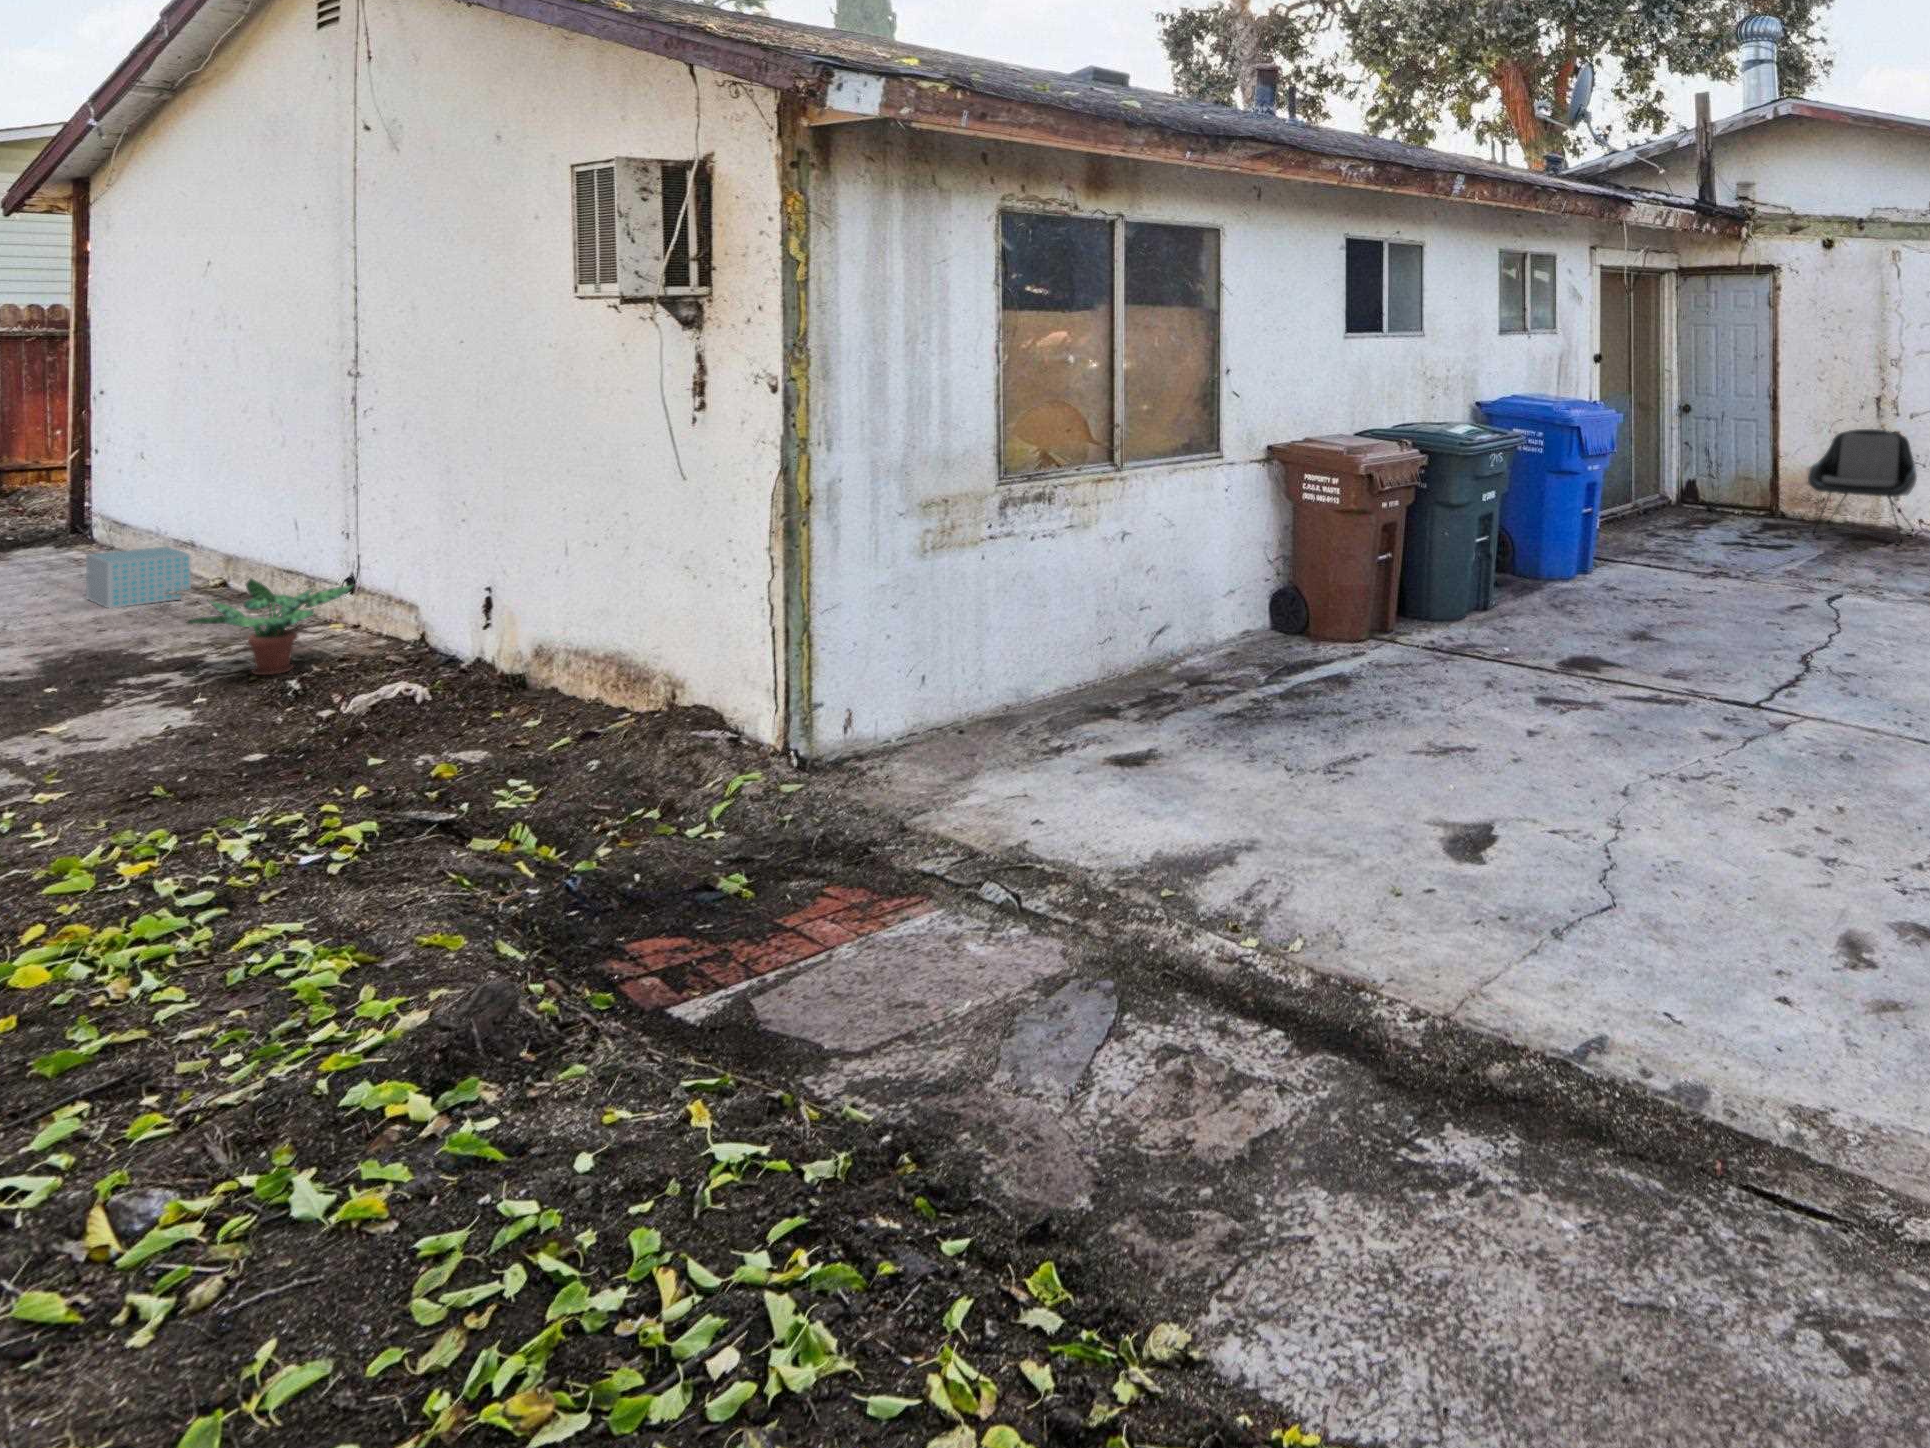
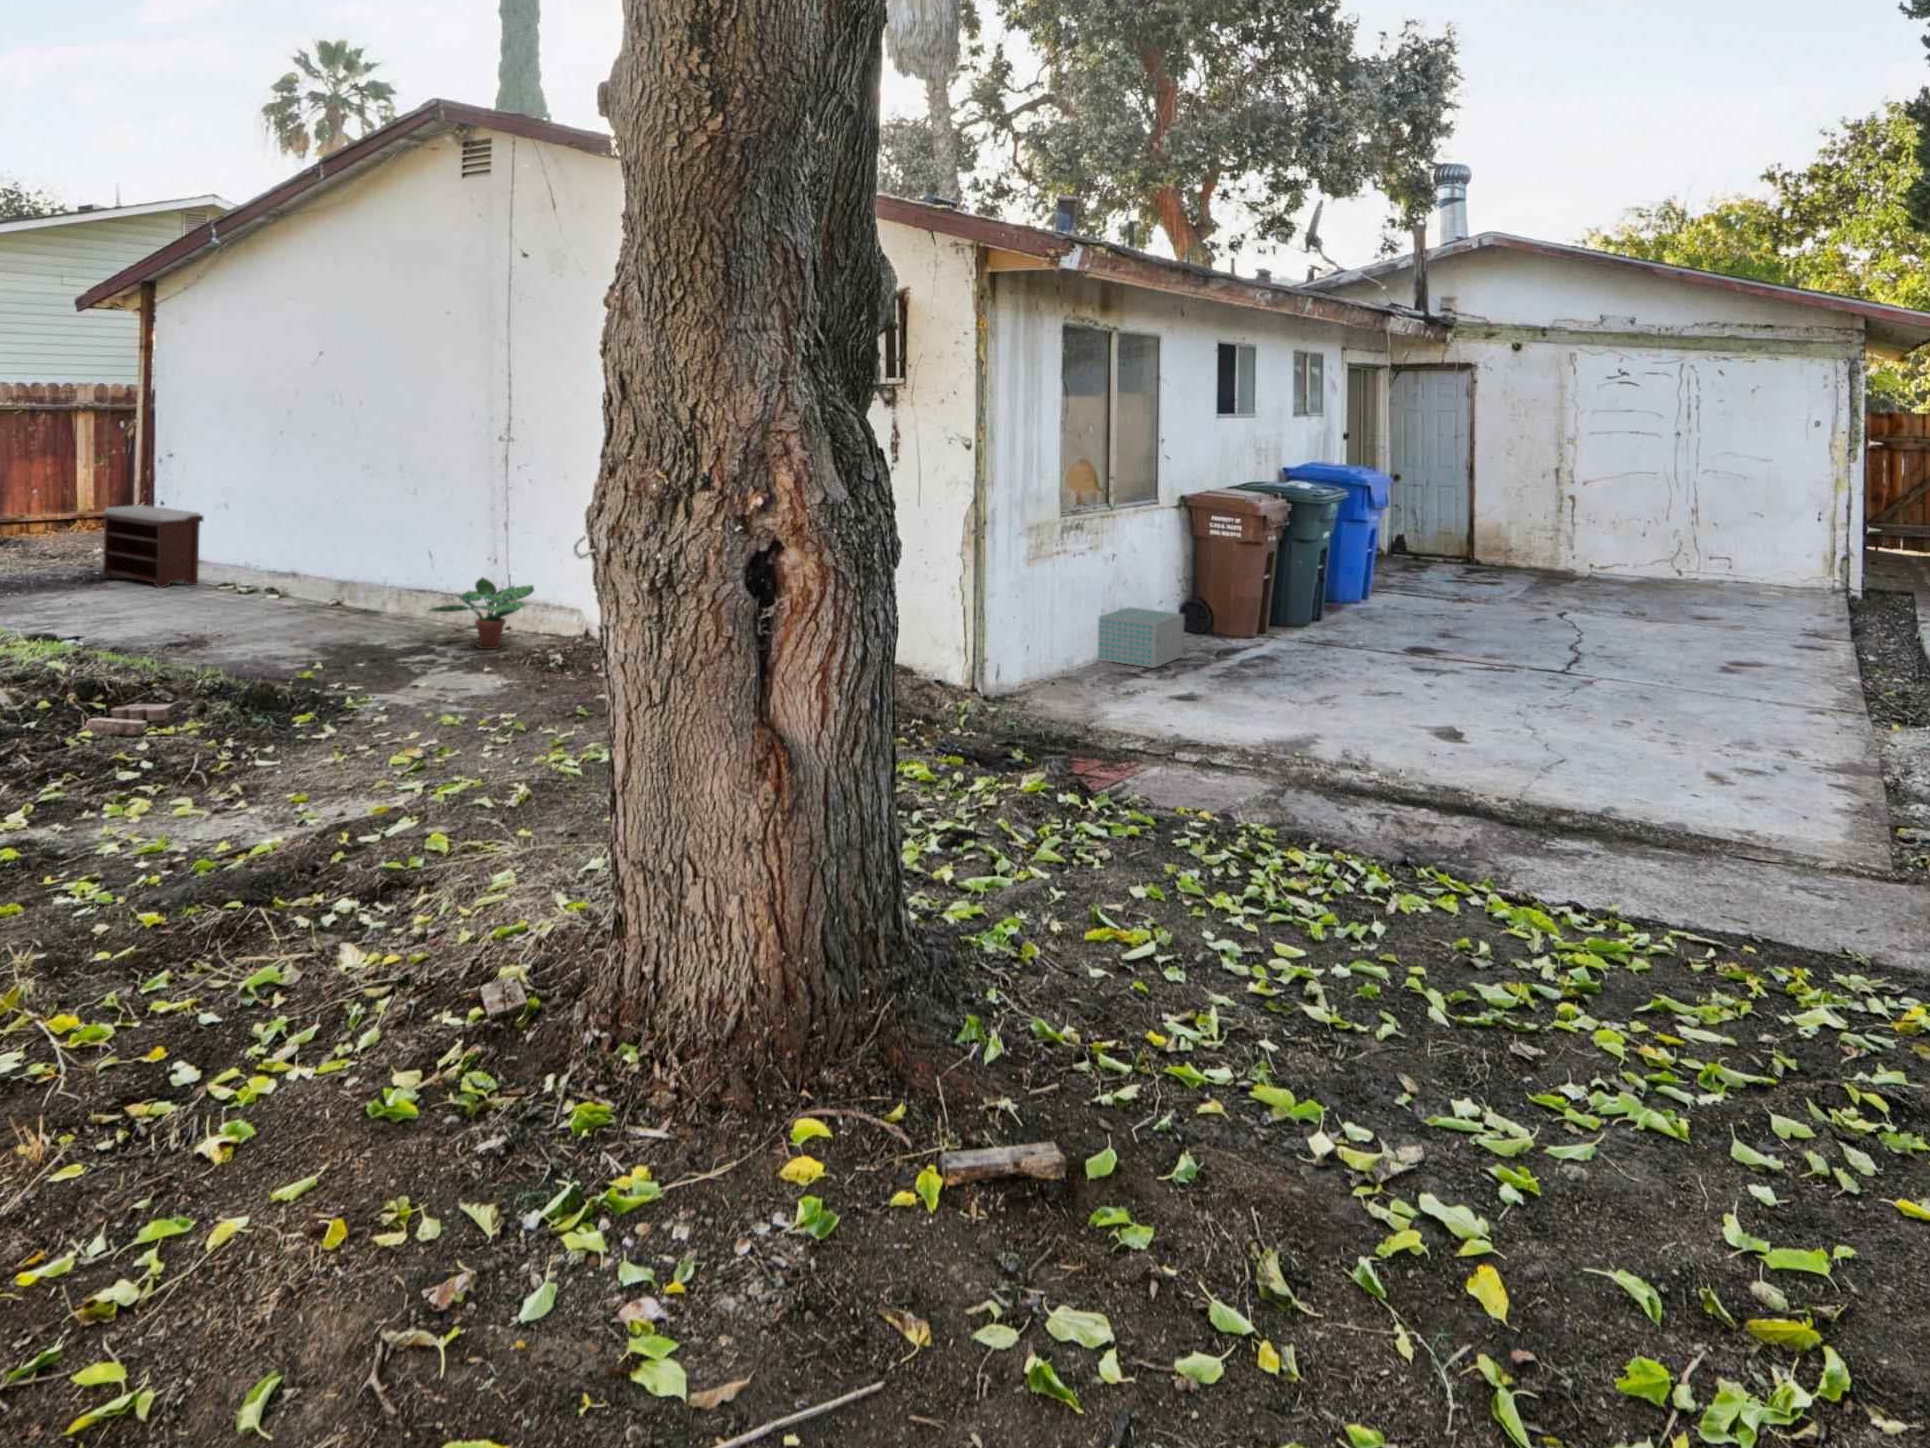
lounge chair: present [1808,429,1917,546] -> none [1516,491,1601,581]
bench: none [5,477,114,582] -> present [102,505,203,588]
storage box: present [86,547,191,608] -> present [1097,607,1185,668]

